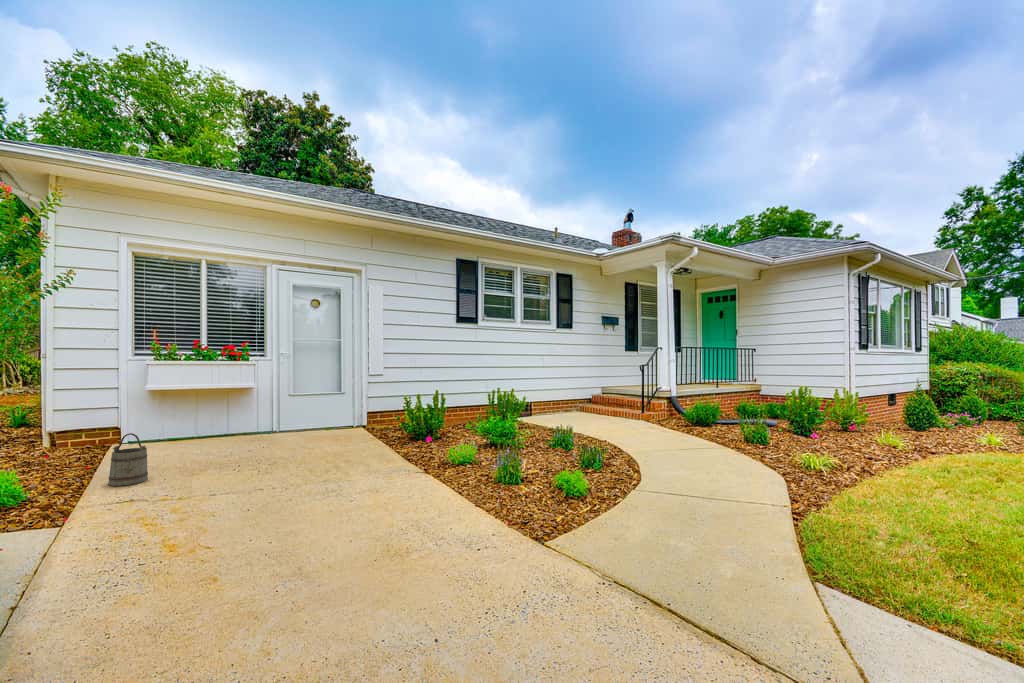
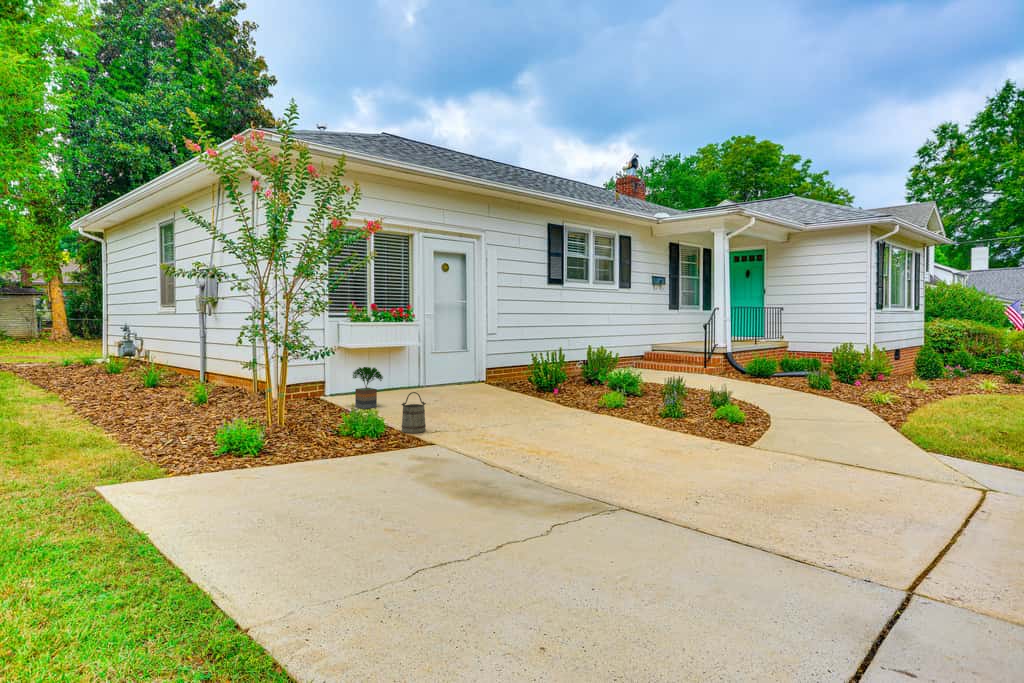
potted tree: none [167,400,204,446] -> present [353,367,383,409]

